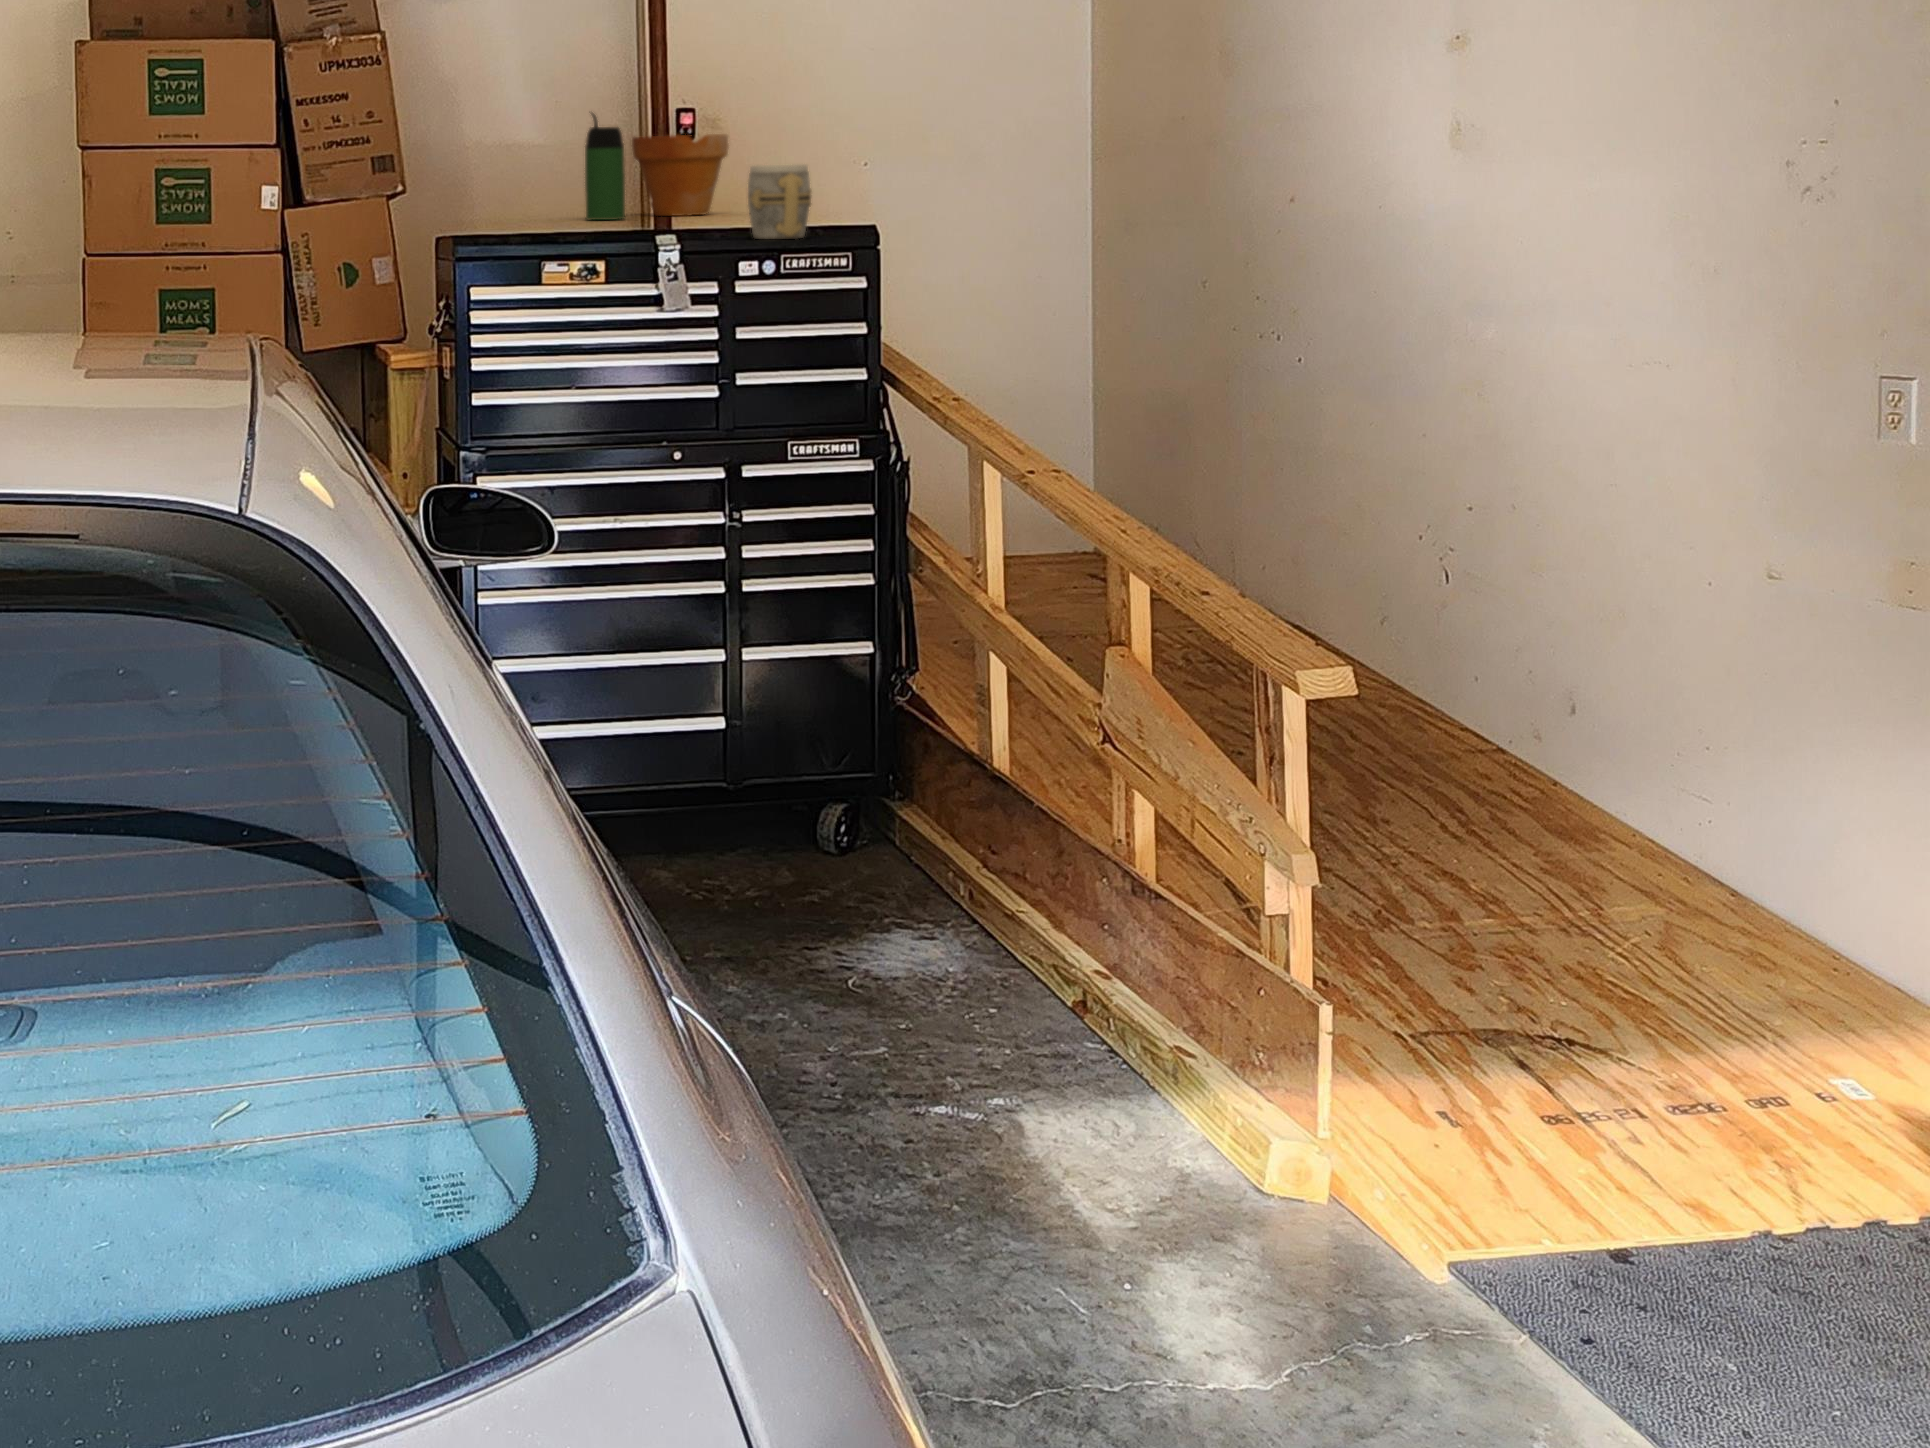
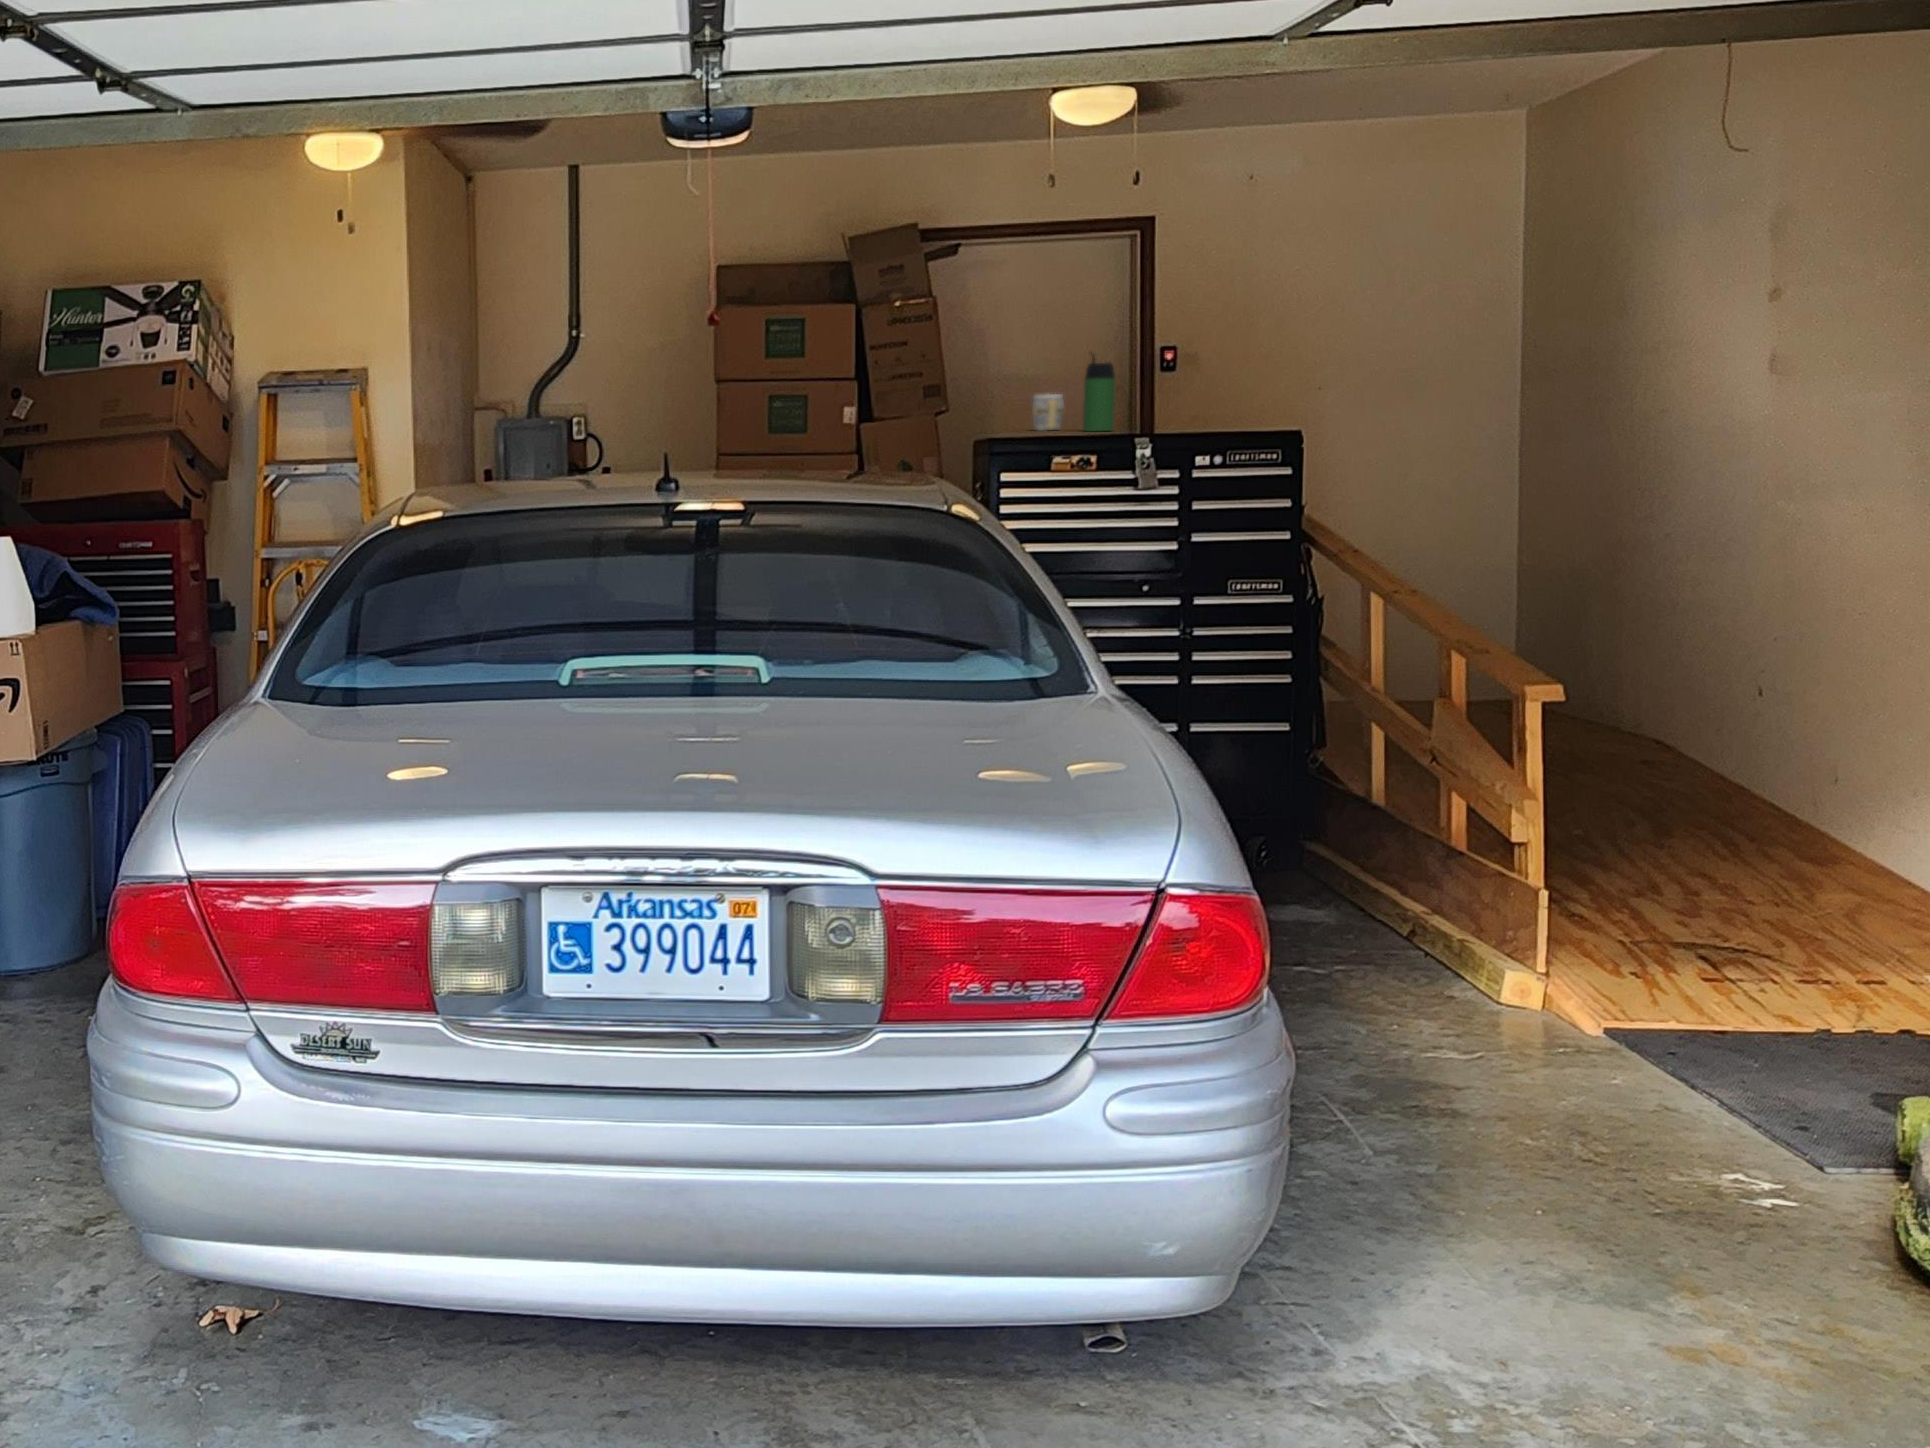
flower pot: present [632,134,729,216] -> none [1121,367,1200,429]
mug: present [748,164,812,239] -> present [1032,394,1064,431]

